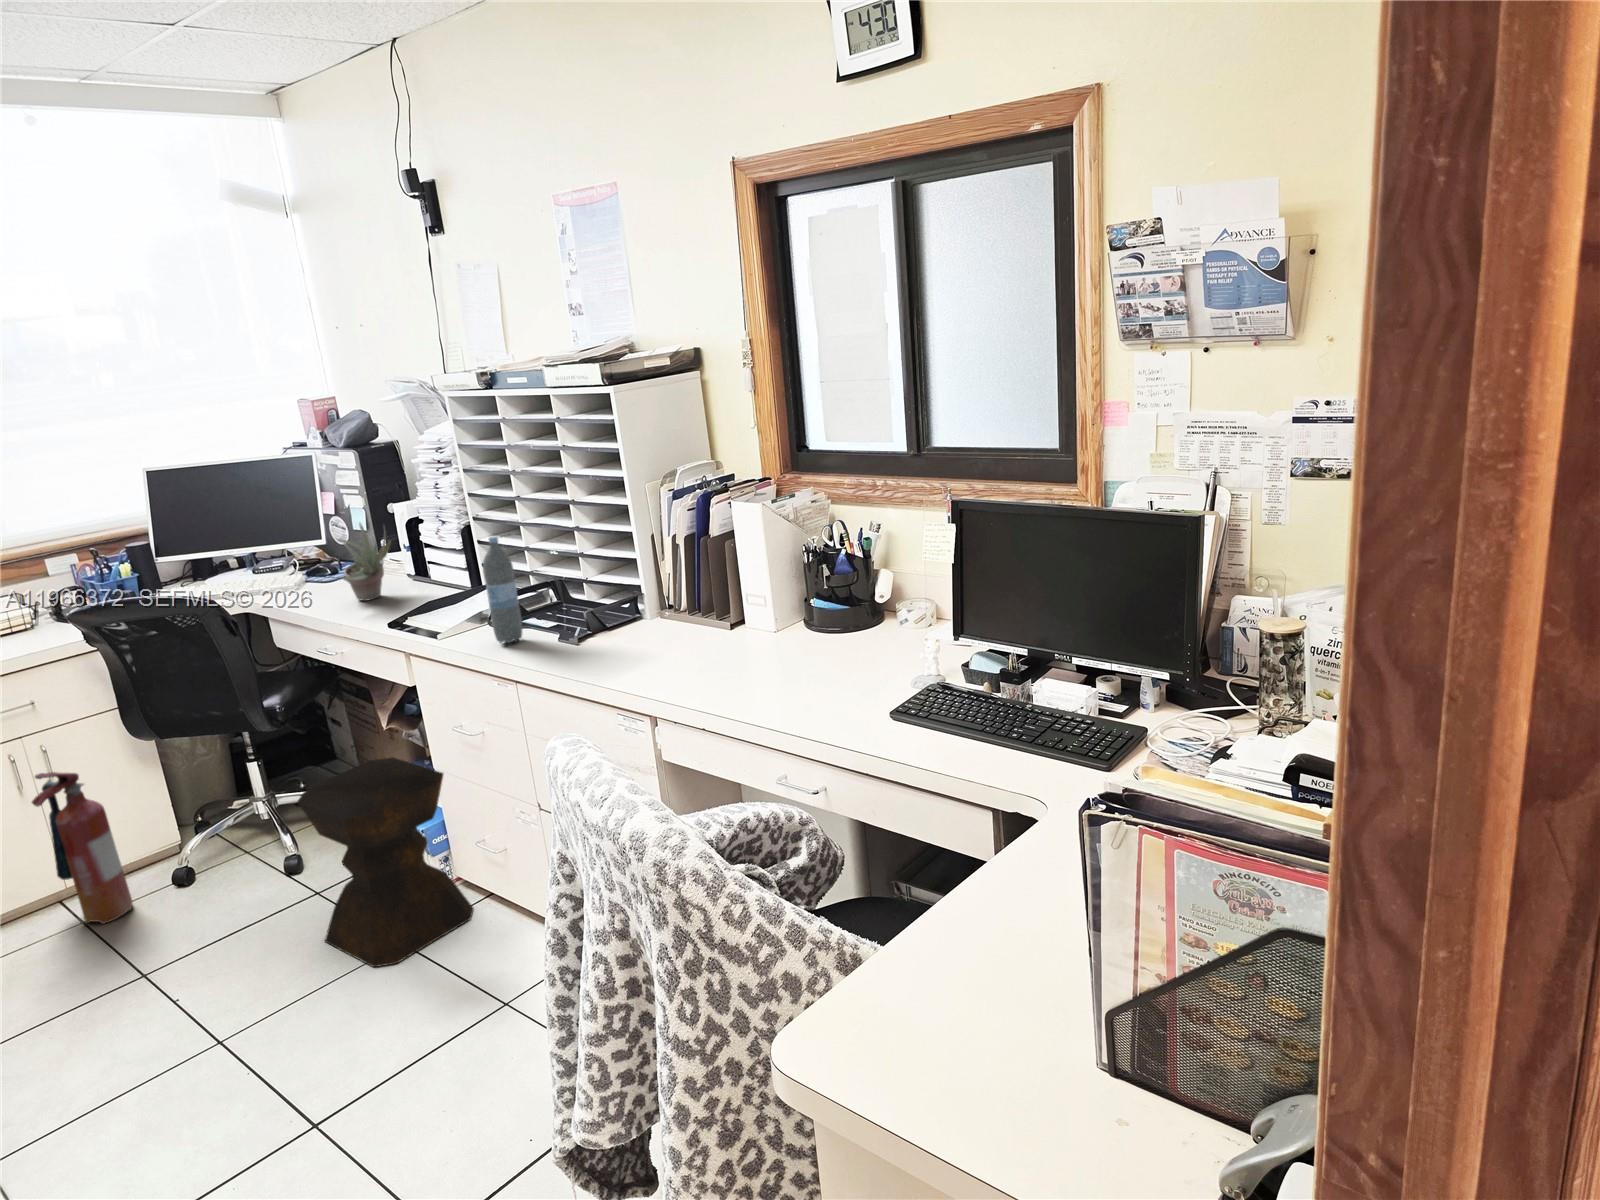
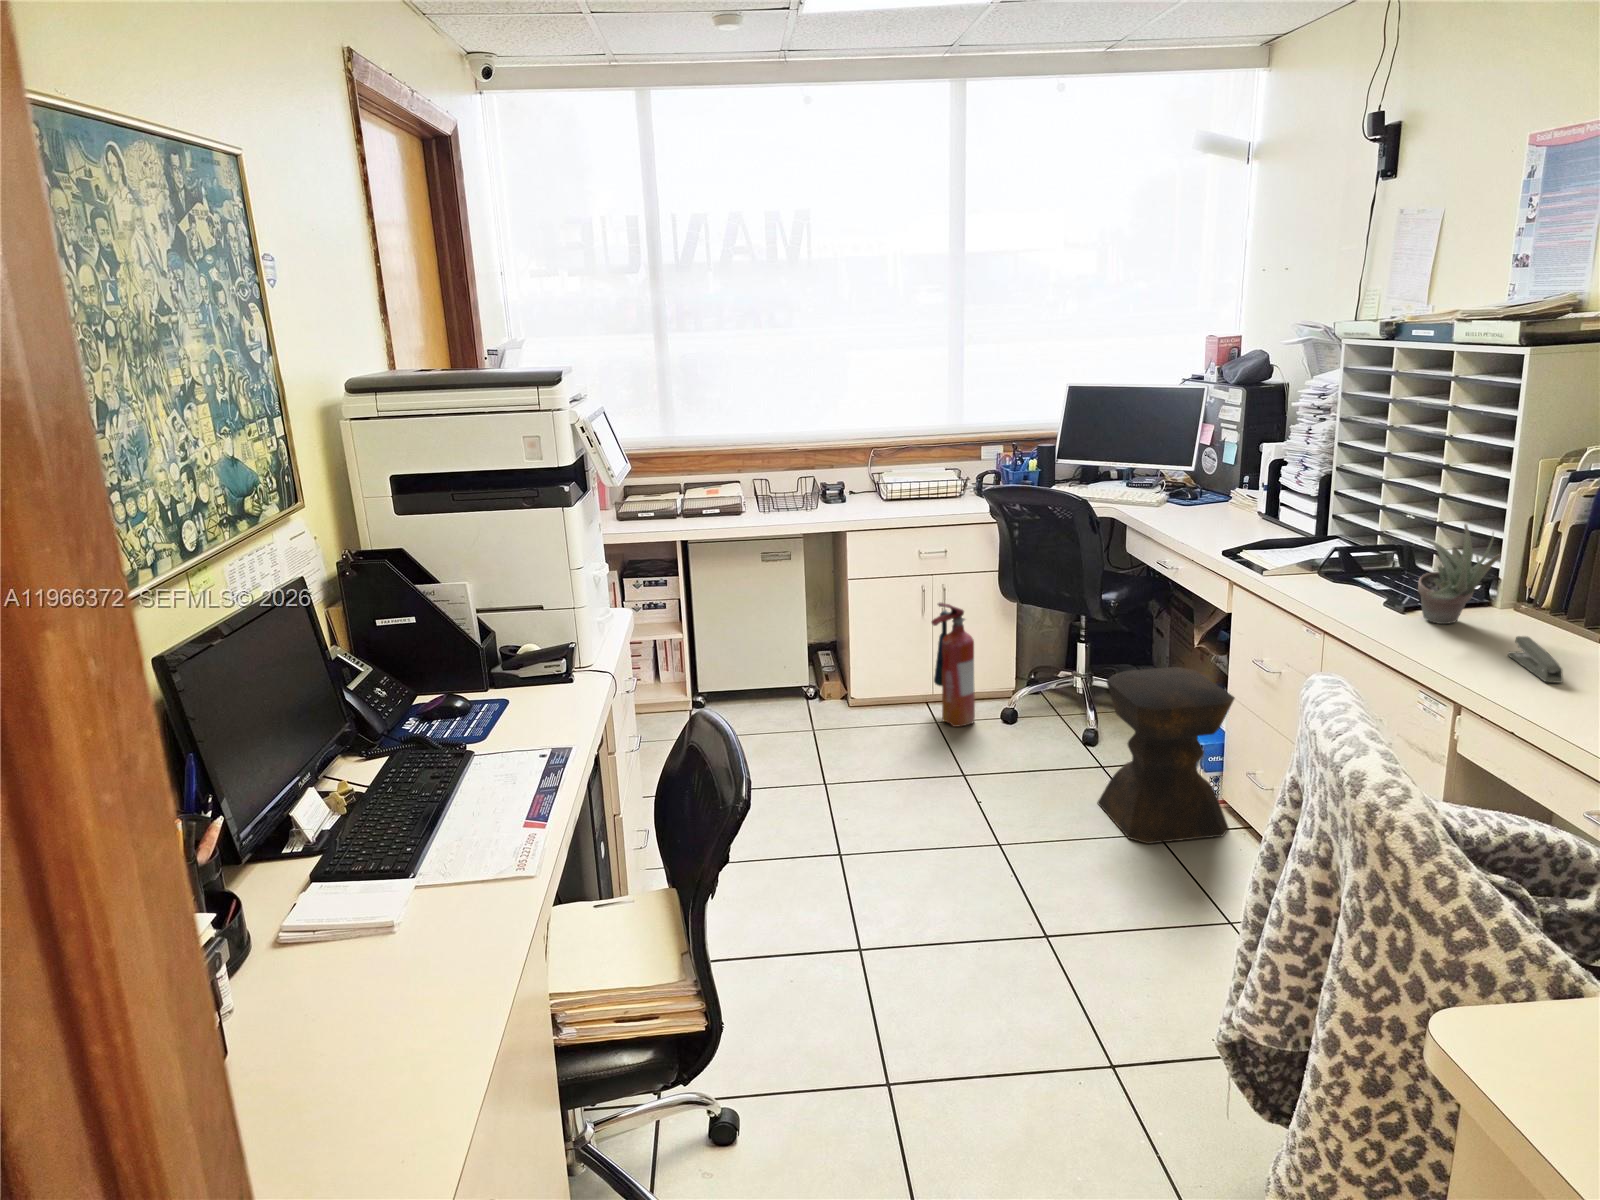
succulent plant: present [338,524,391,601] -> present [1418,524,1500,624]
water bottle: present [483,537,523,643] -> none [1318,488,1357,596]
stapler: none [674,641,722,677] -> present [1508,636,1563,683]

